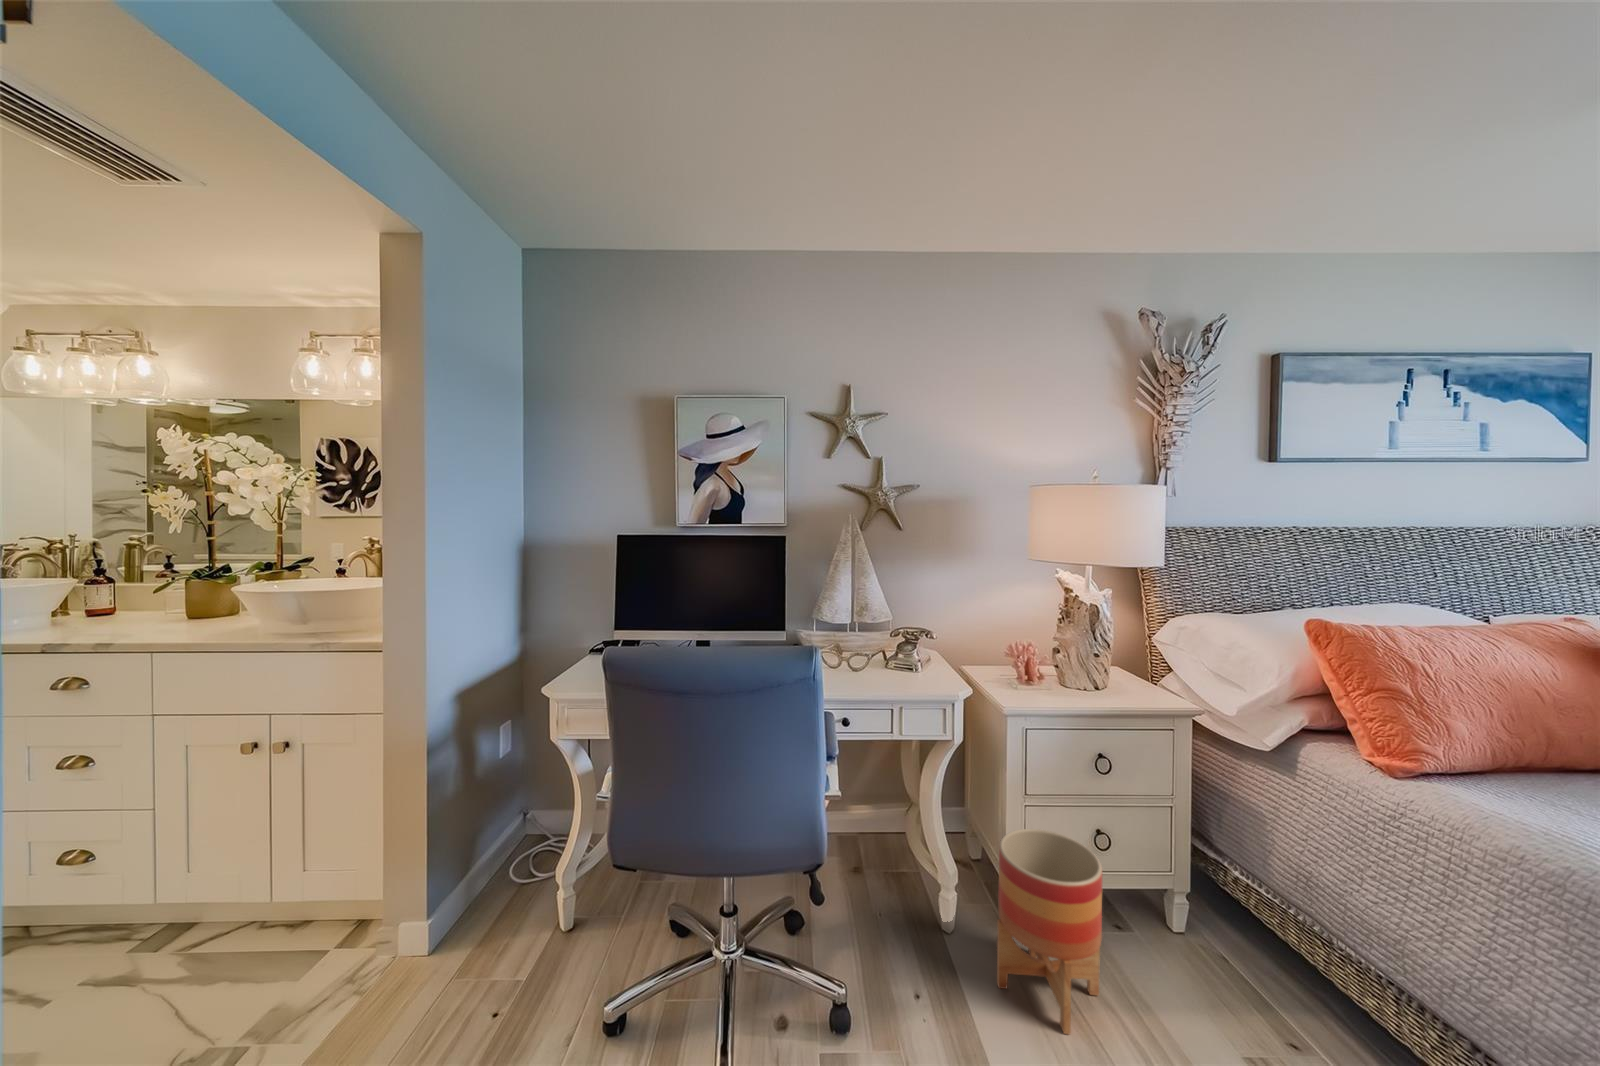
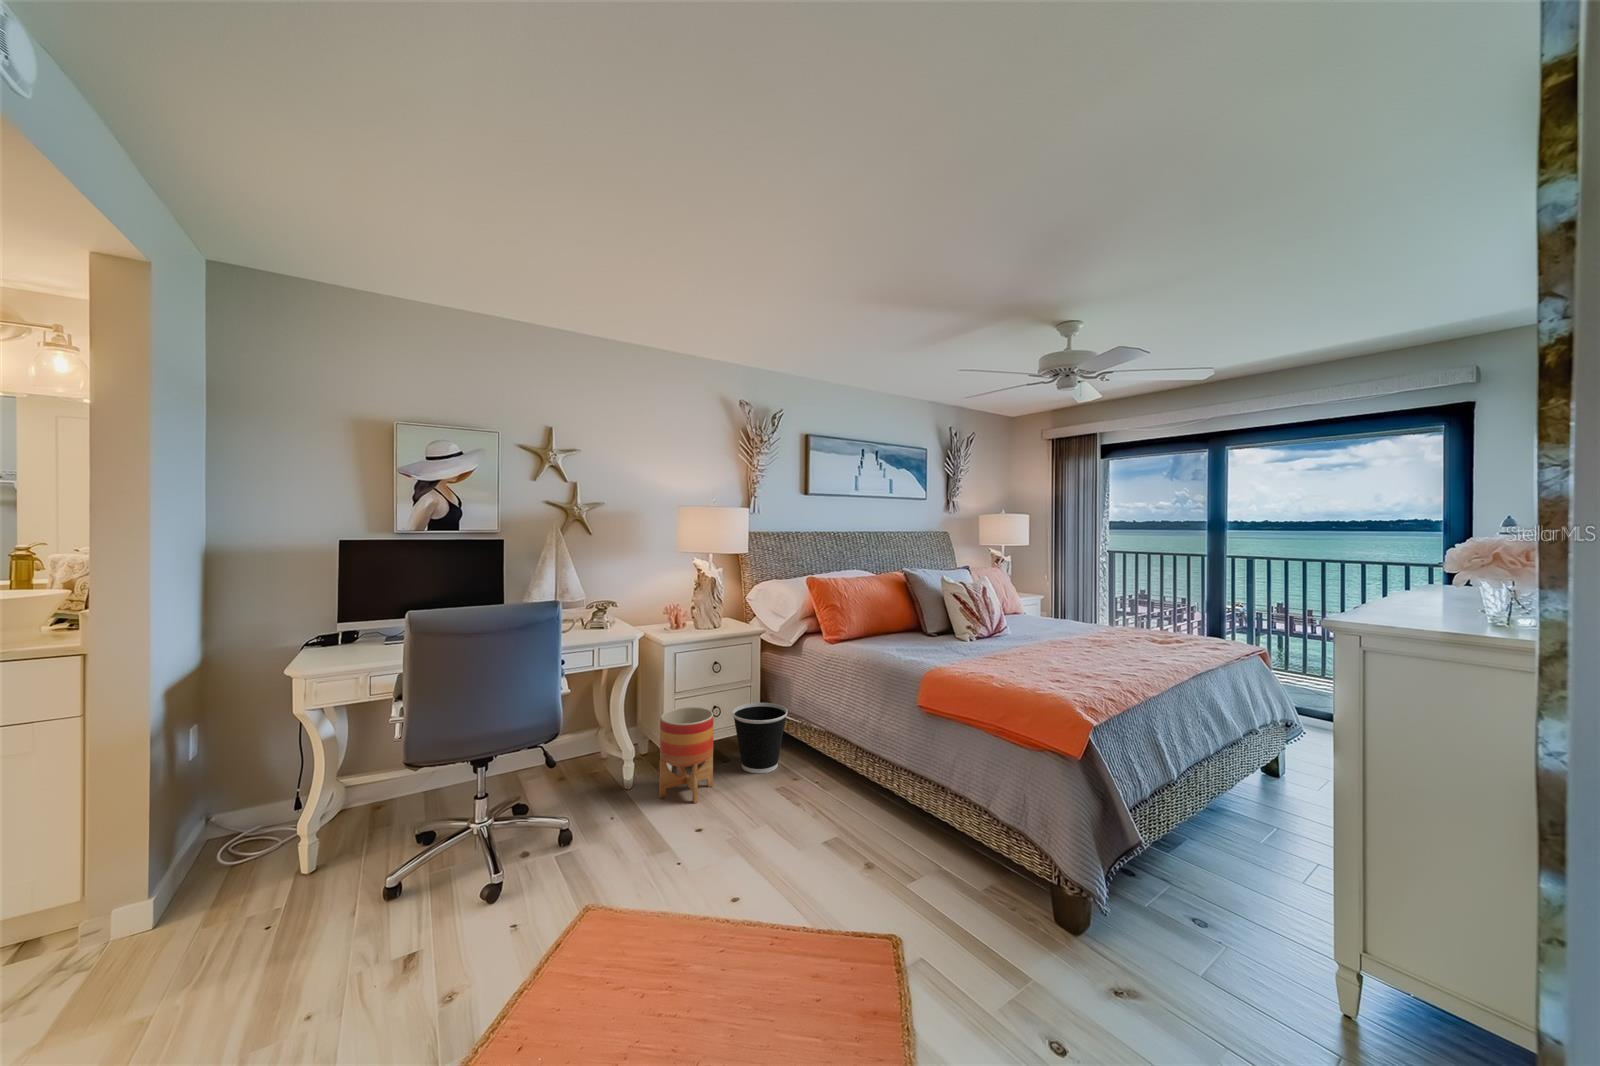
wastebasket: none [1135,840,1267,1004] -> present [732,703,788,773]

